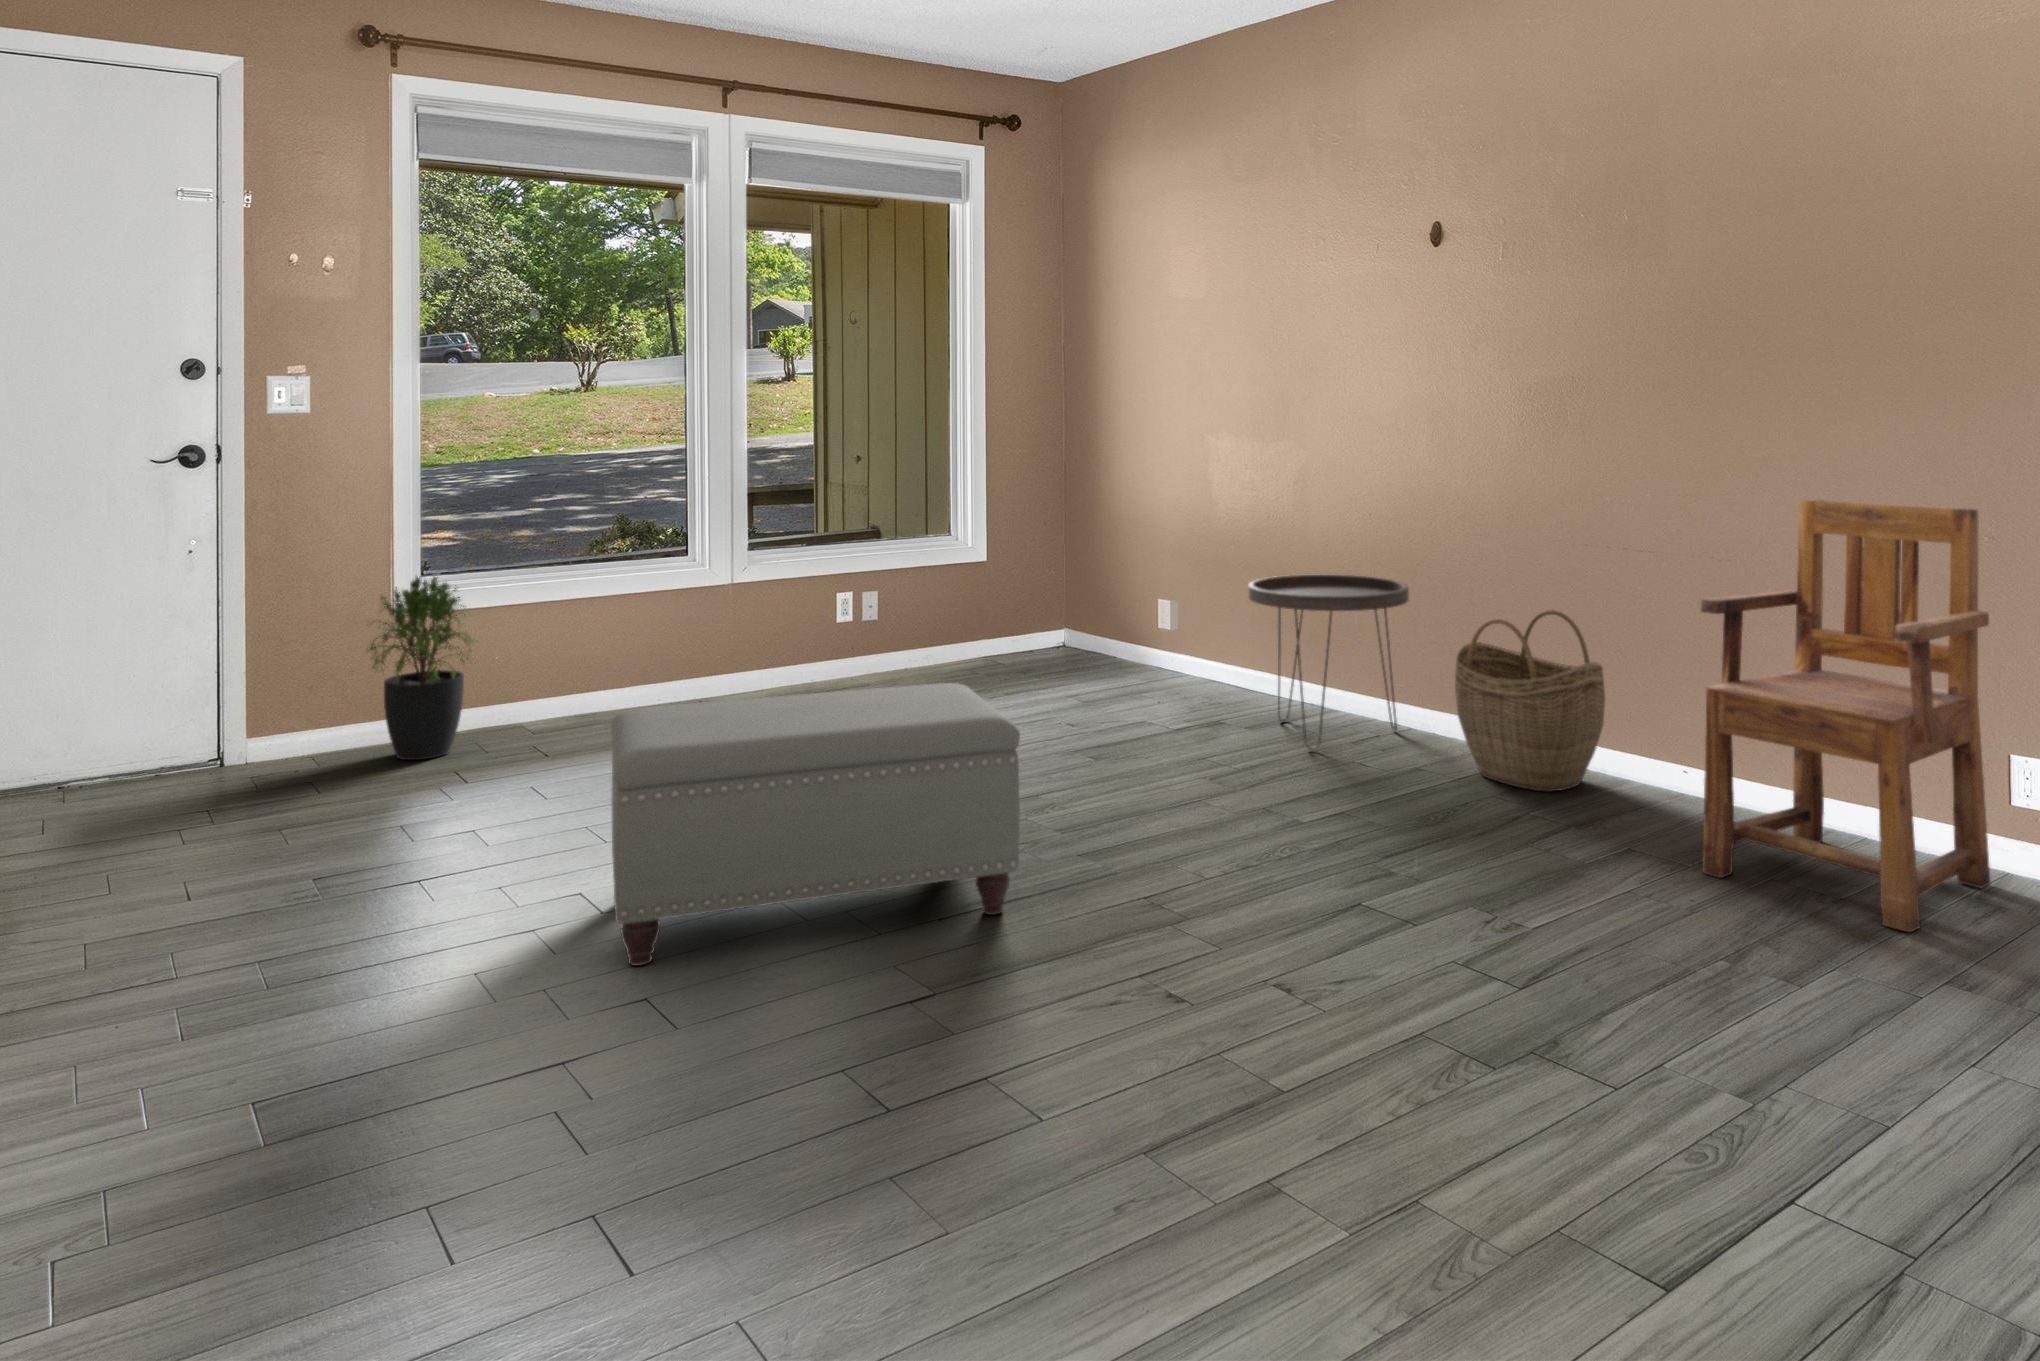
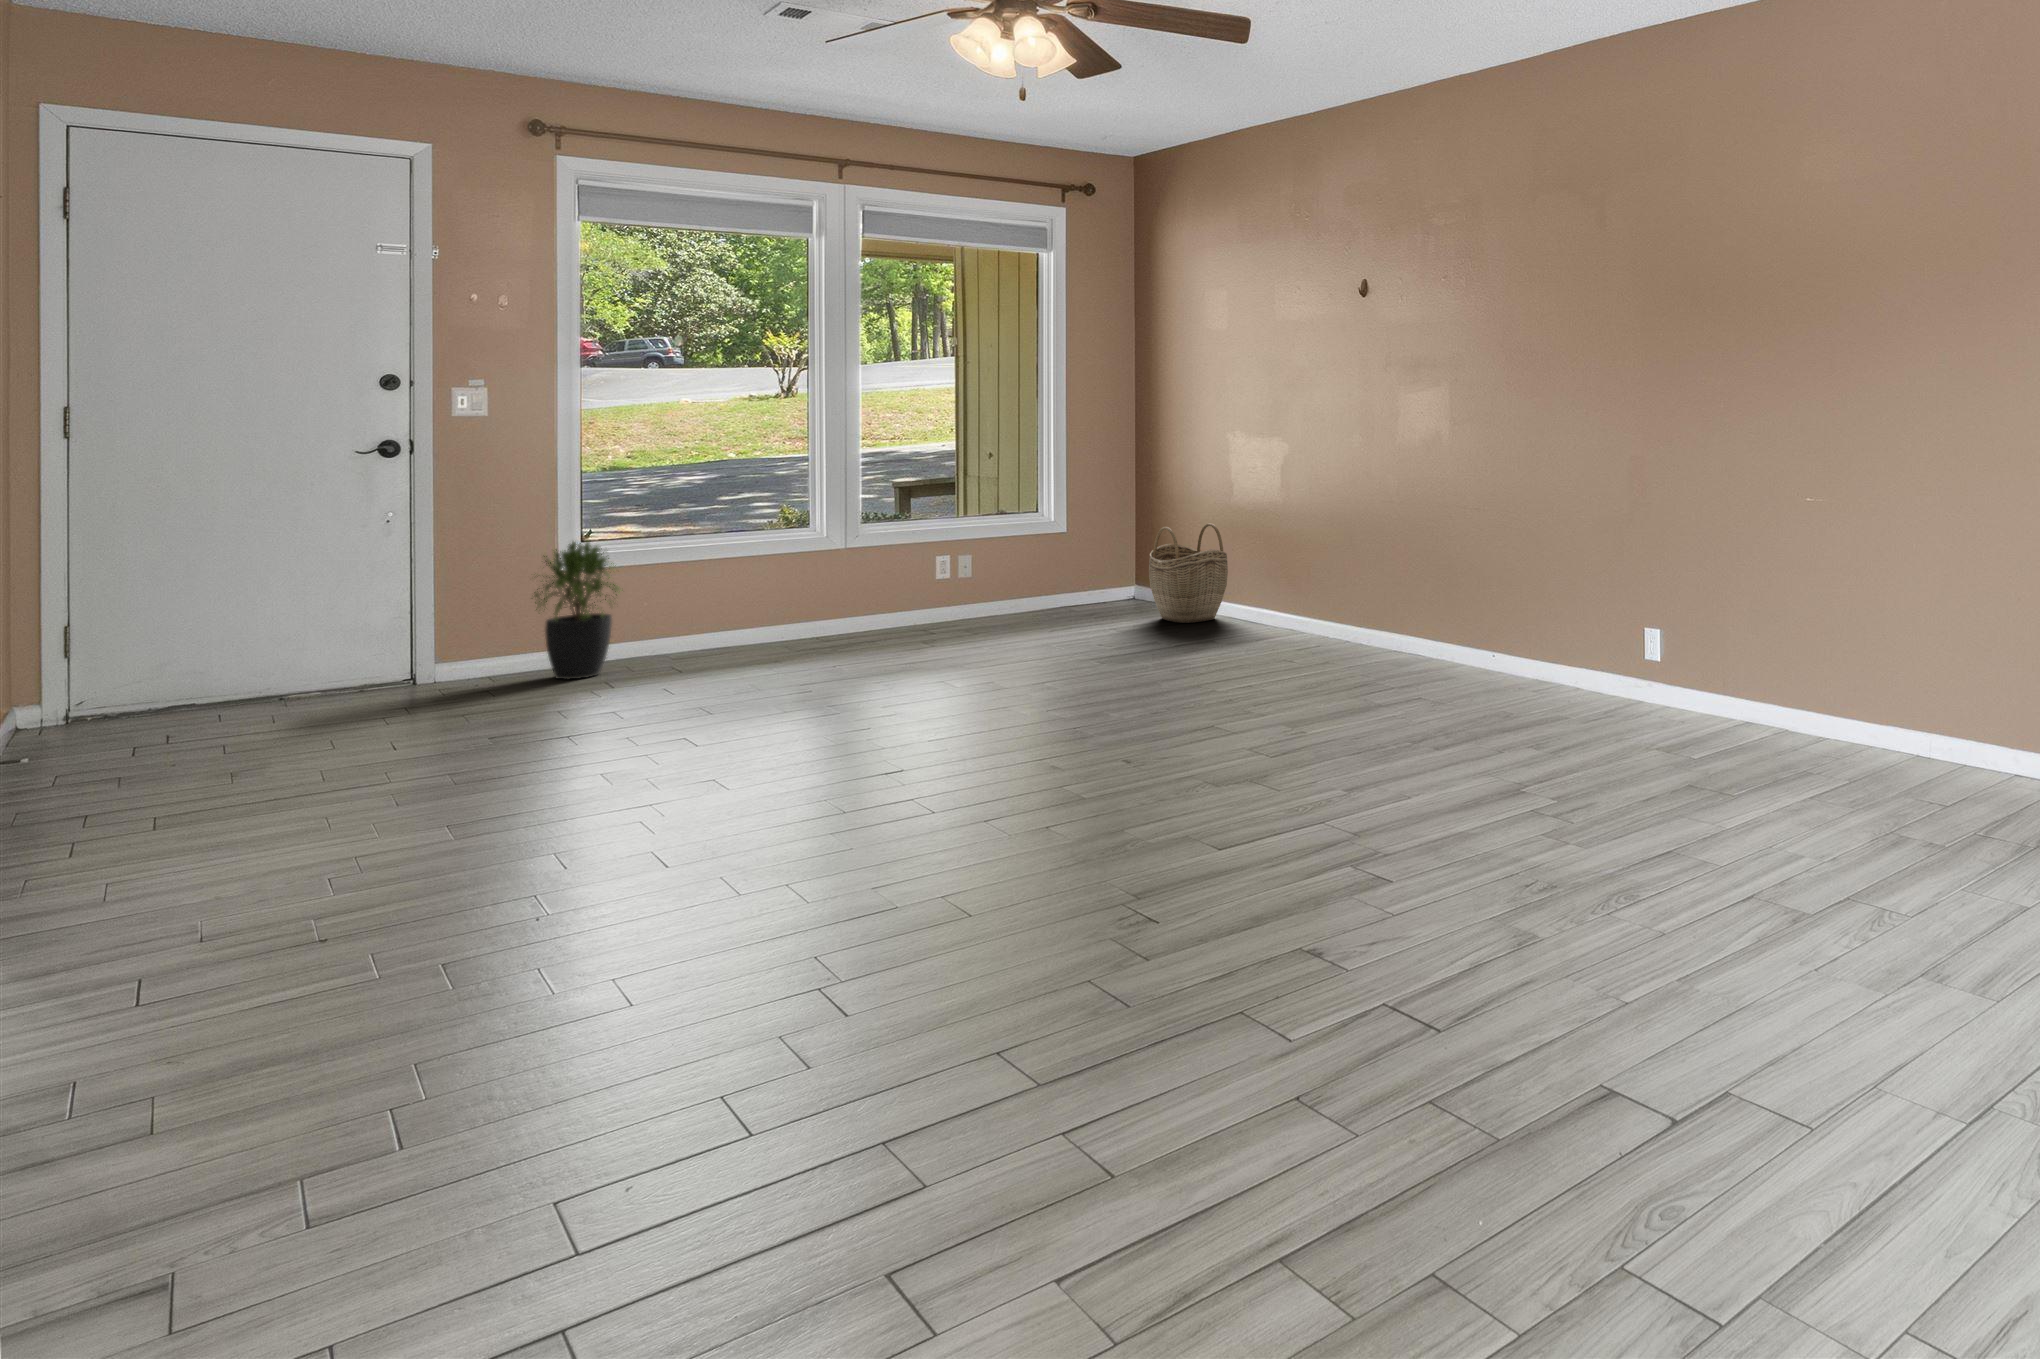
armchair: present [1701,499,1990,932] -> none [1457,468,1630,728]
side table: present [1249,574,1409,750] -> none [1228,533,1345,656]
woven basket: present [1455,610,1605,792] -> present [1149,523,1228,623]
ottoman: present [611,683,1020,966] -> none [698,598,988,769]

